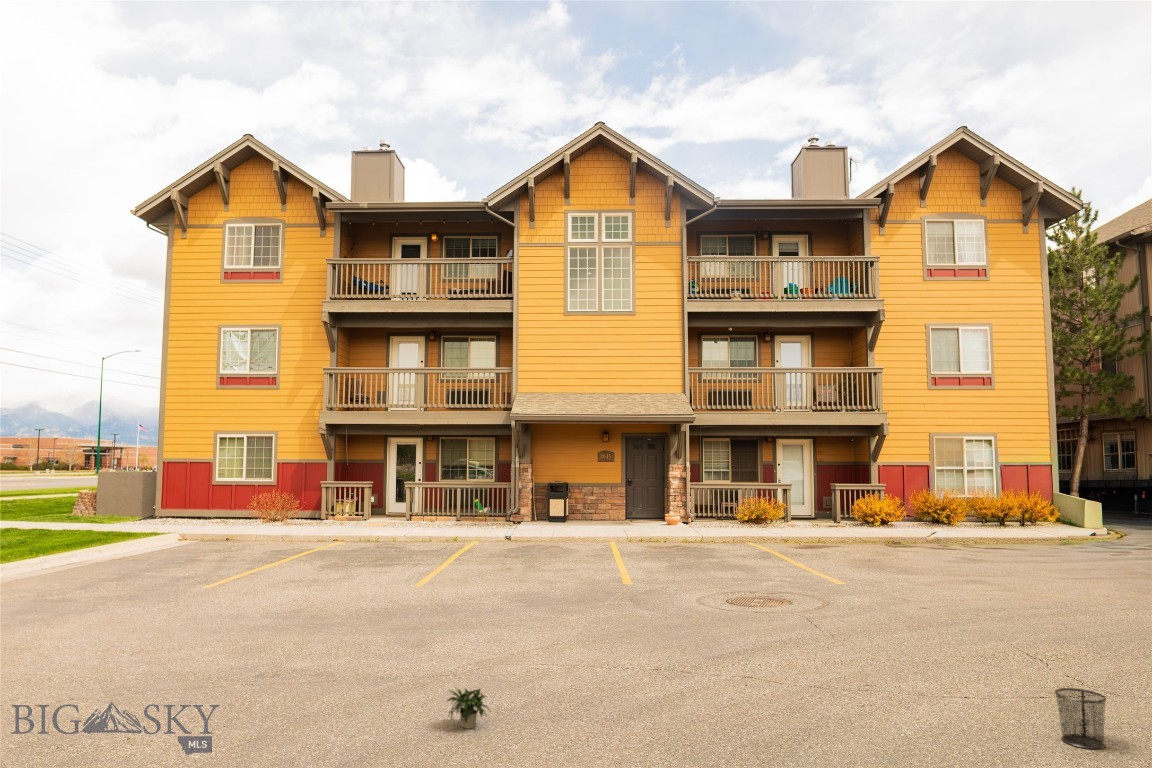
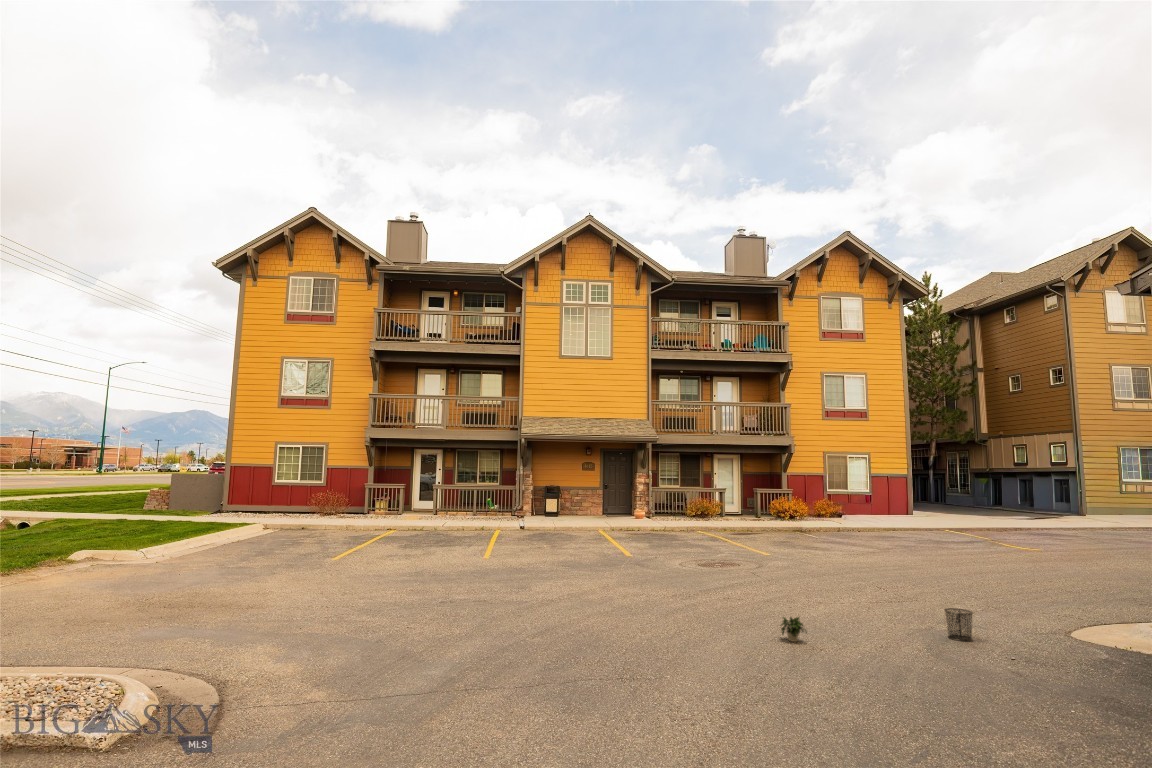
potted plant: present [447,688,490,729] -> present [781,617,807,642]

